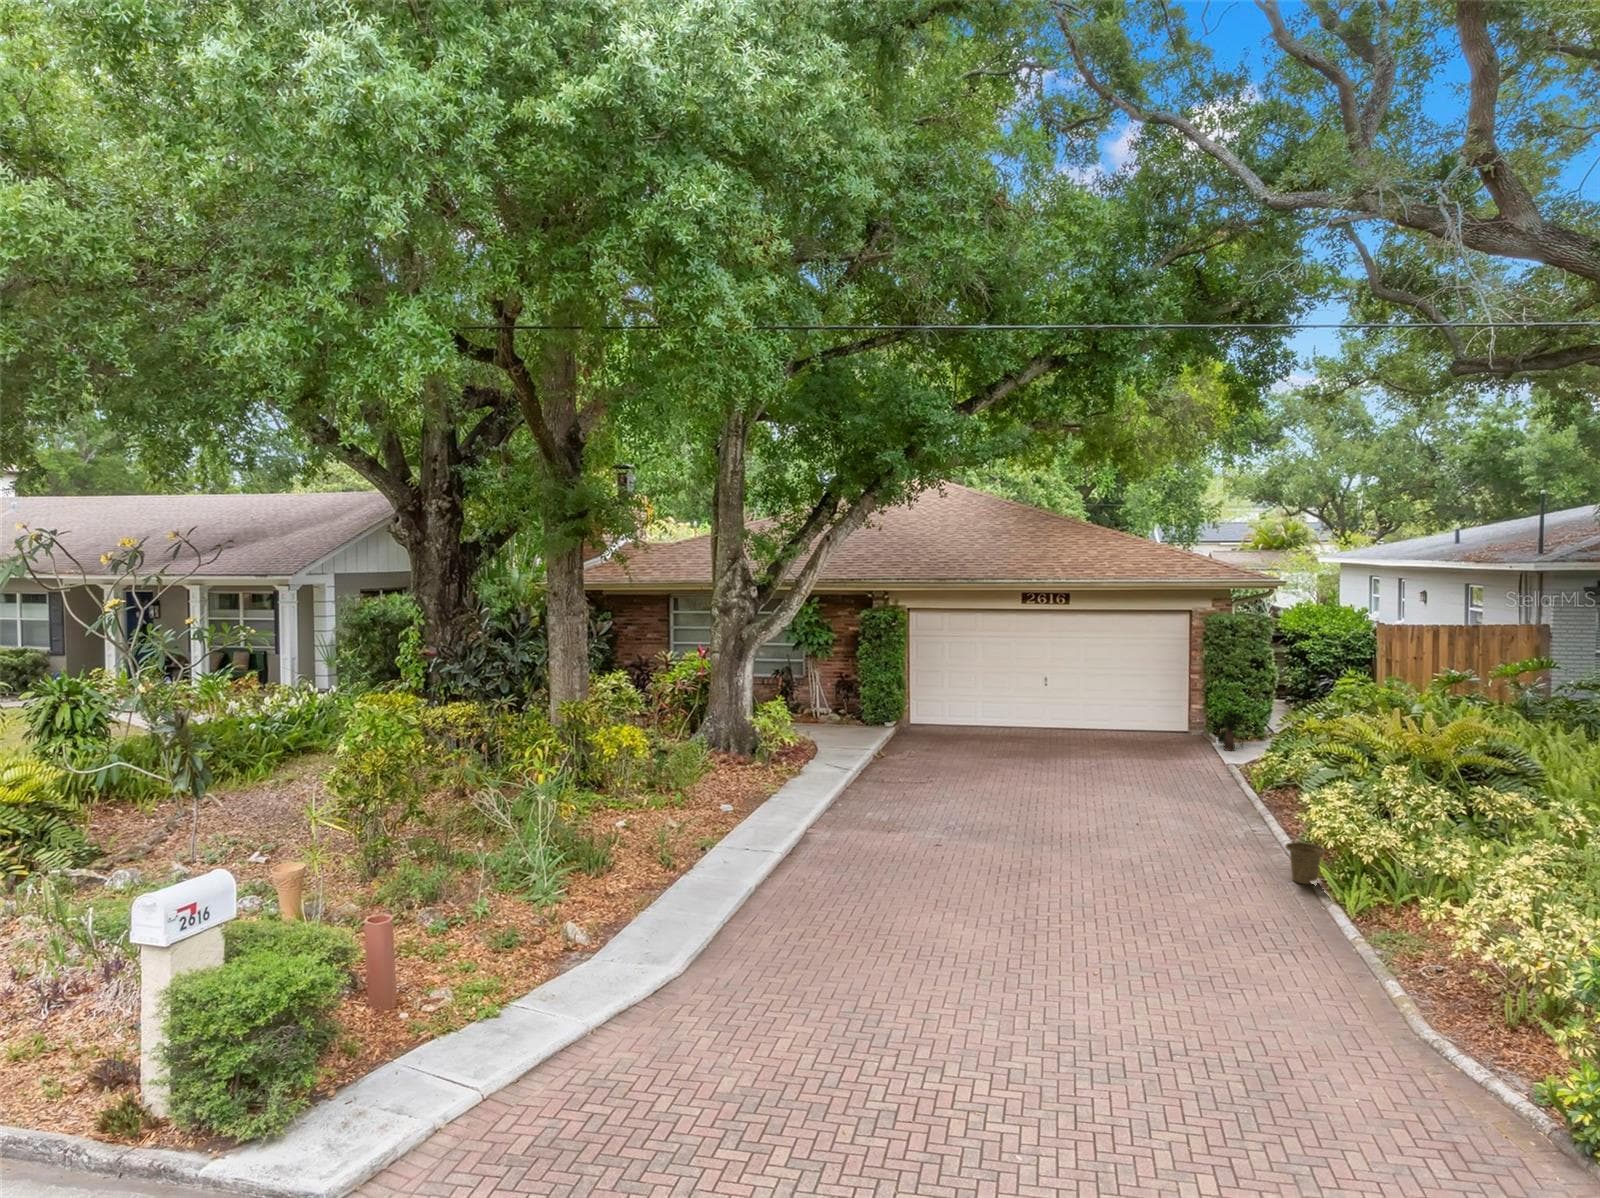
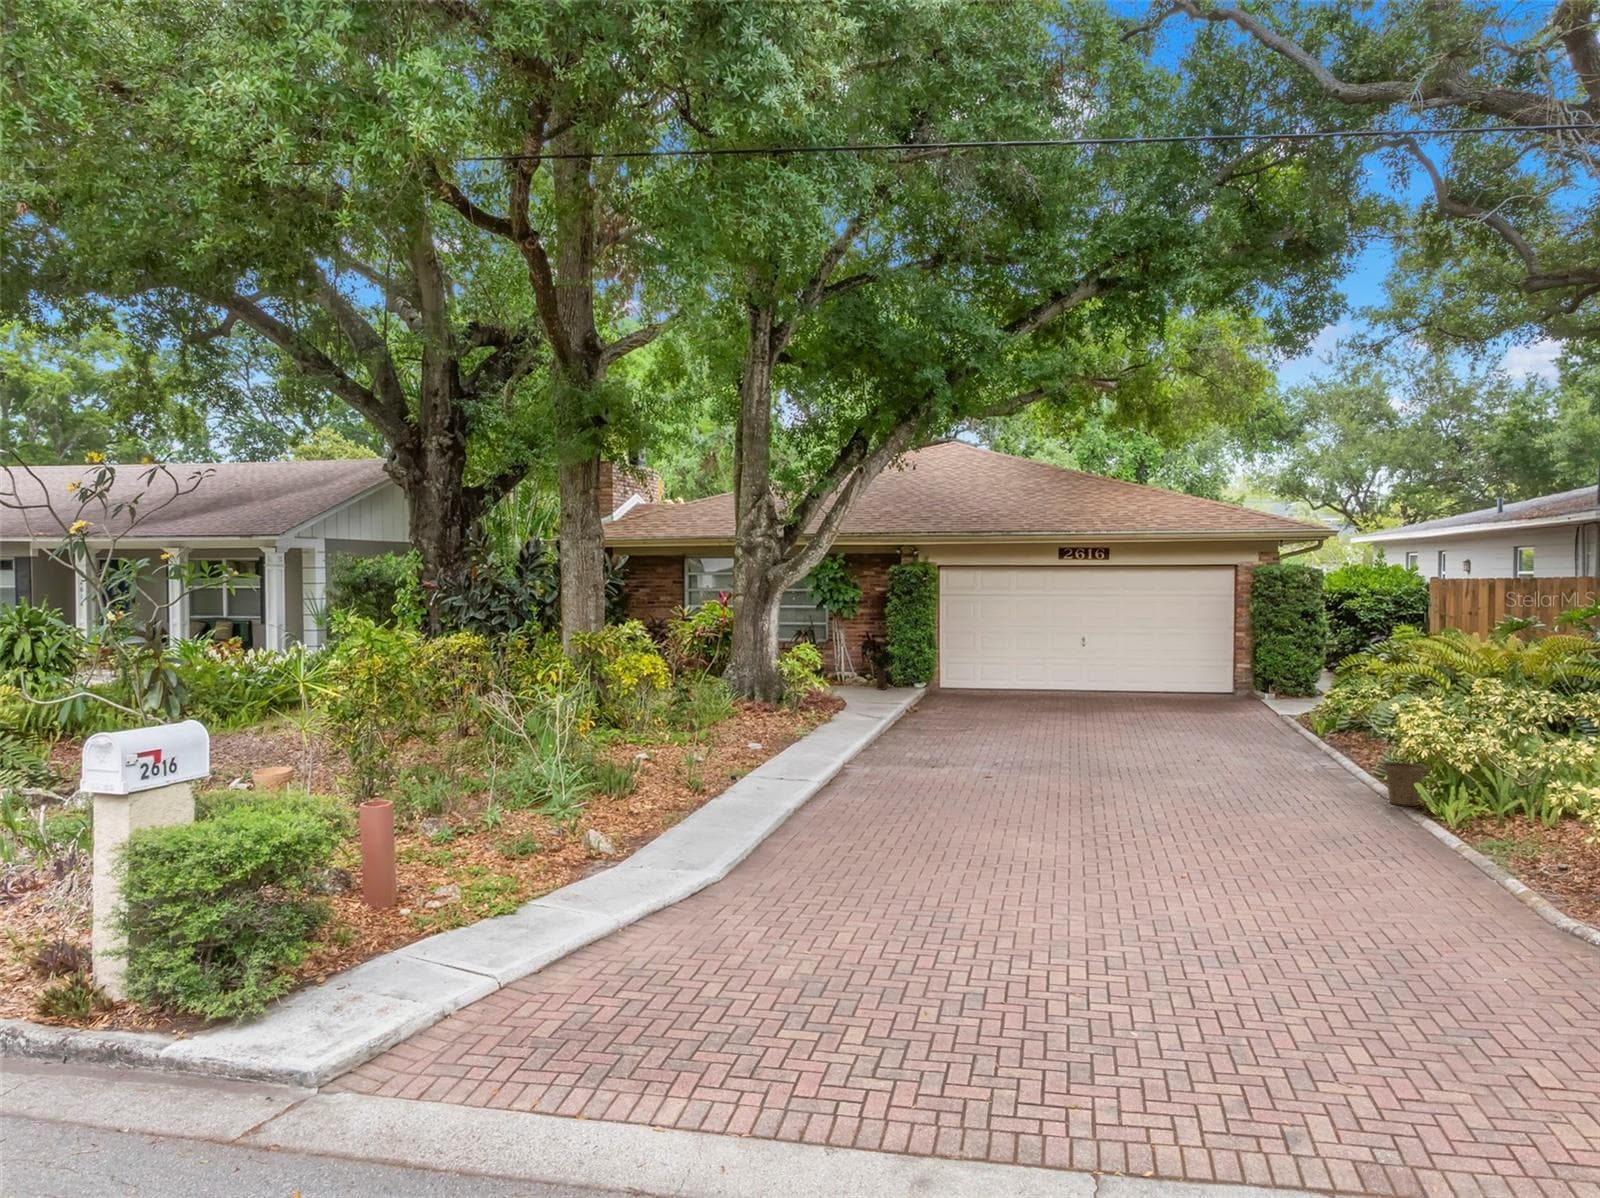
potted plant: present [1217,710,1244,751] -> present [872,650,900,690]

